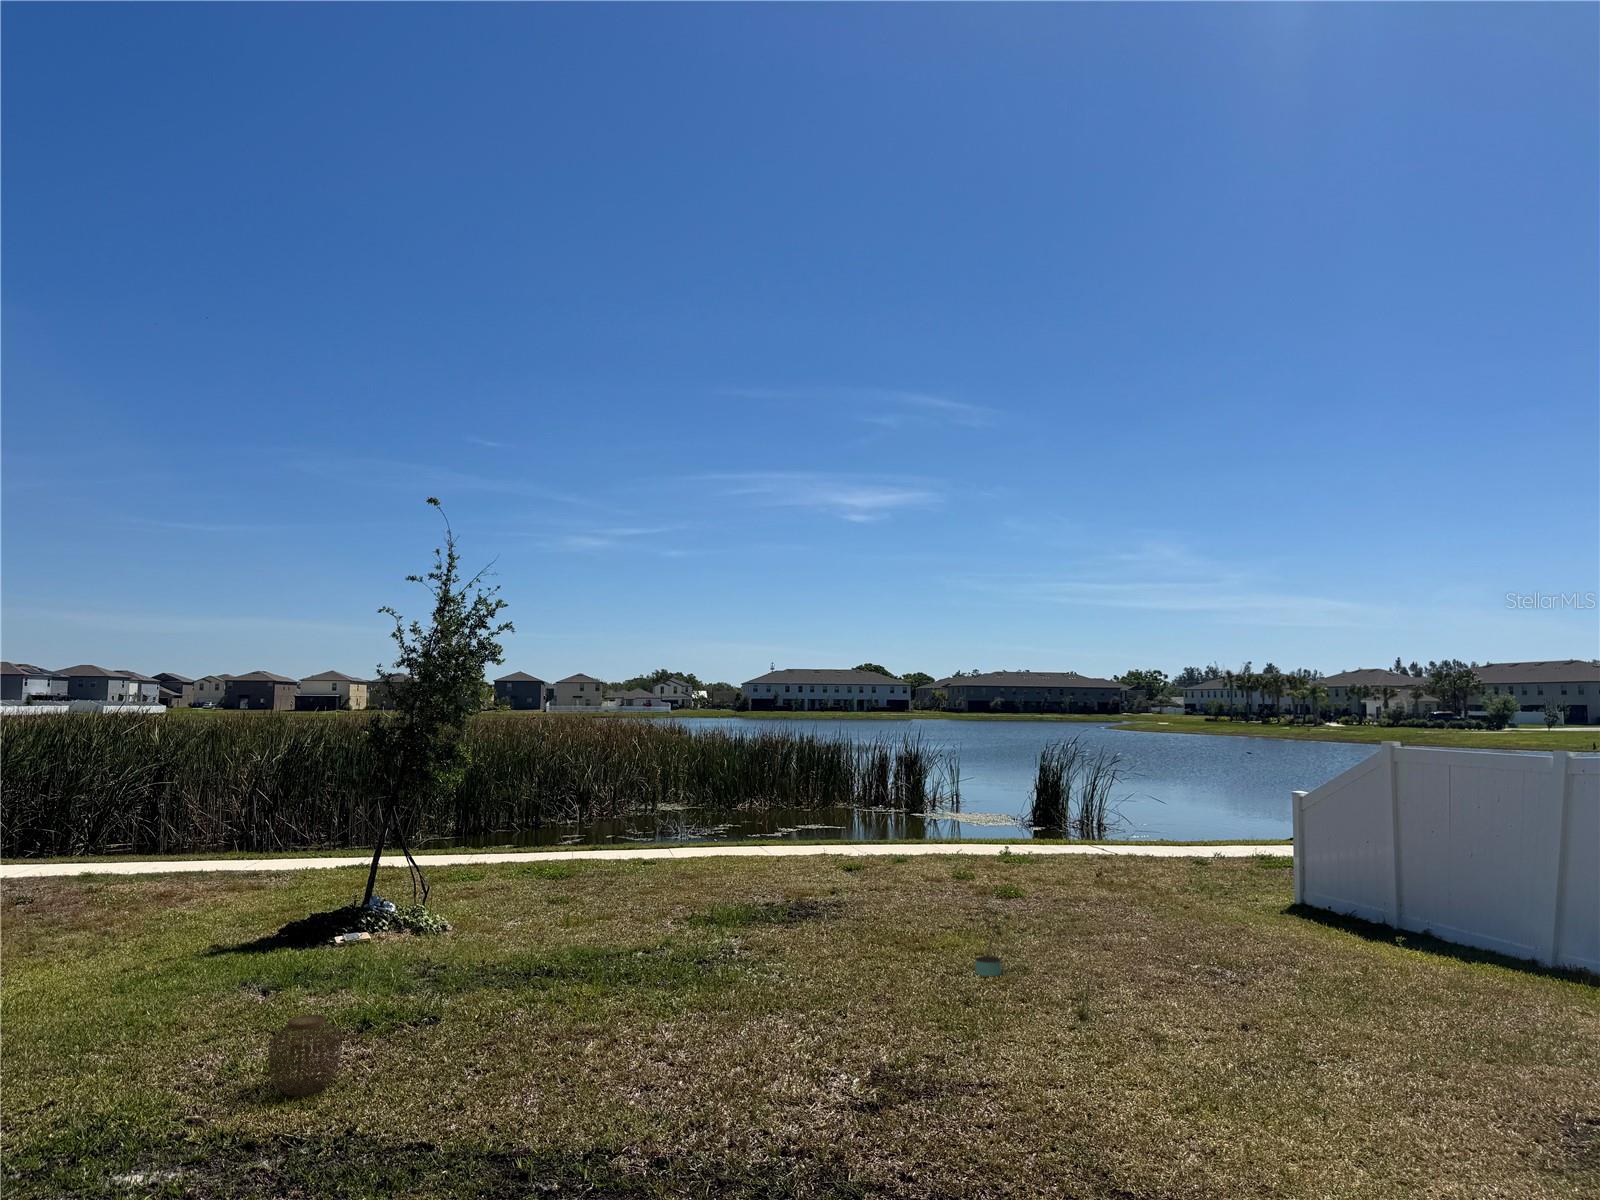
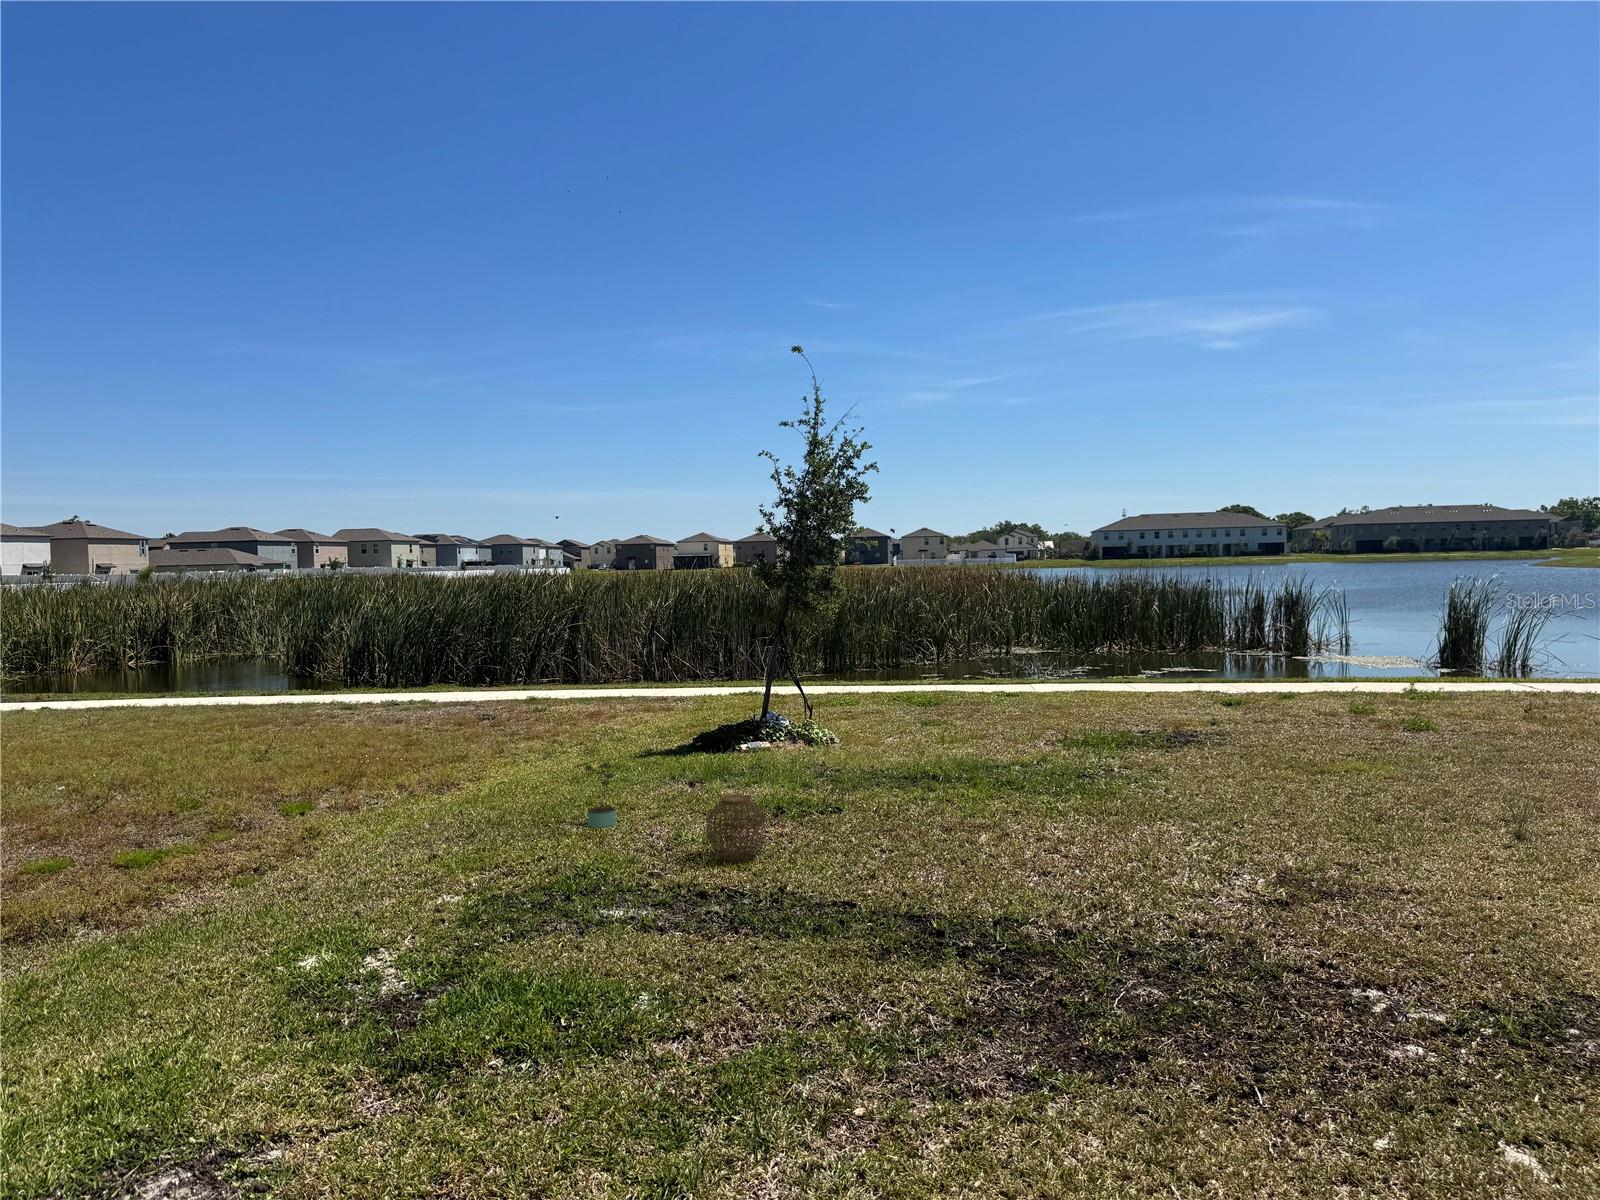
potted plant: present [965,887,1010,976] -> present [580,743,616,828]

